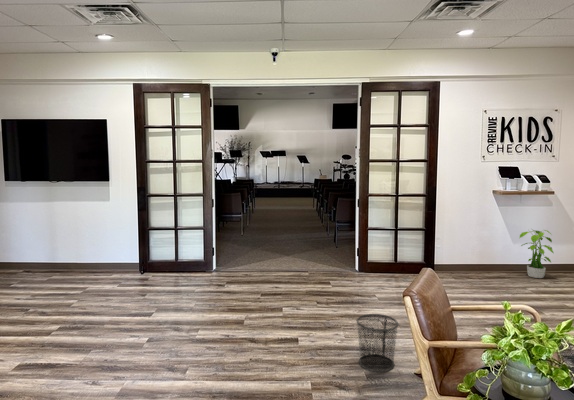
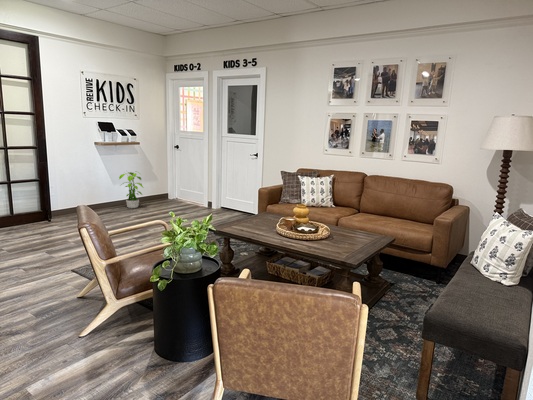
waste bin: present [356,314,398,372] -> none [12,259,56,310]

